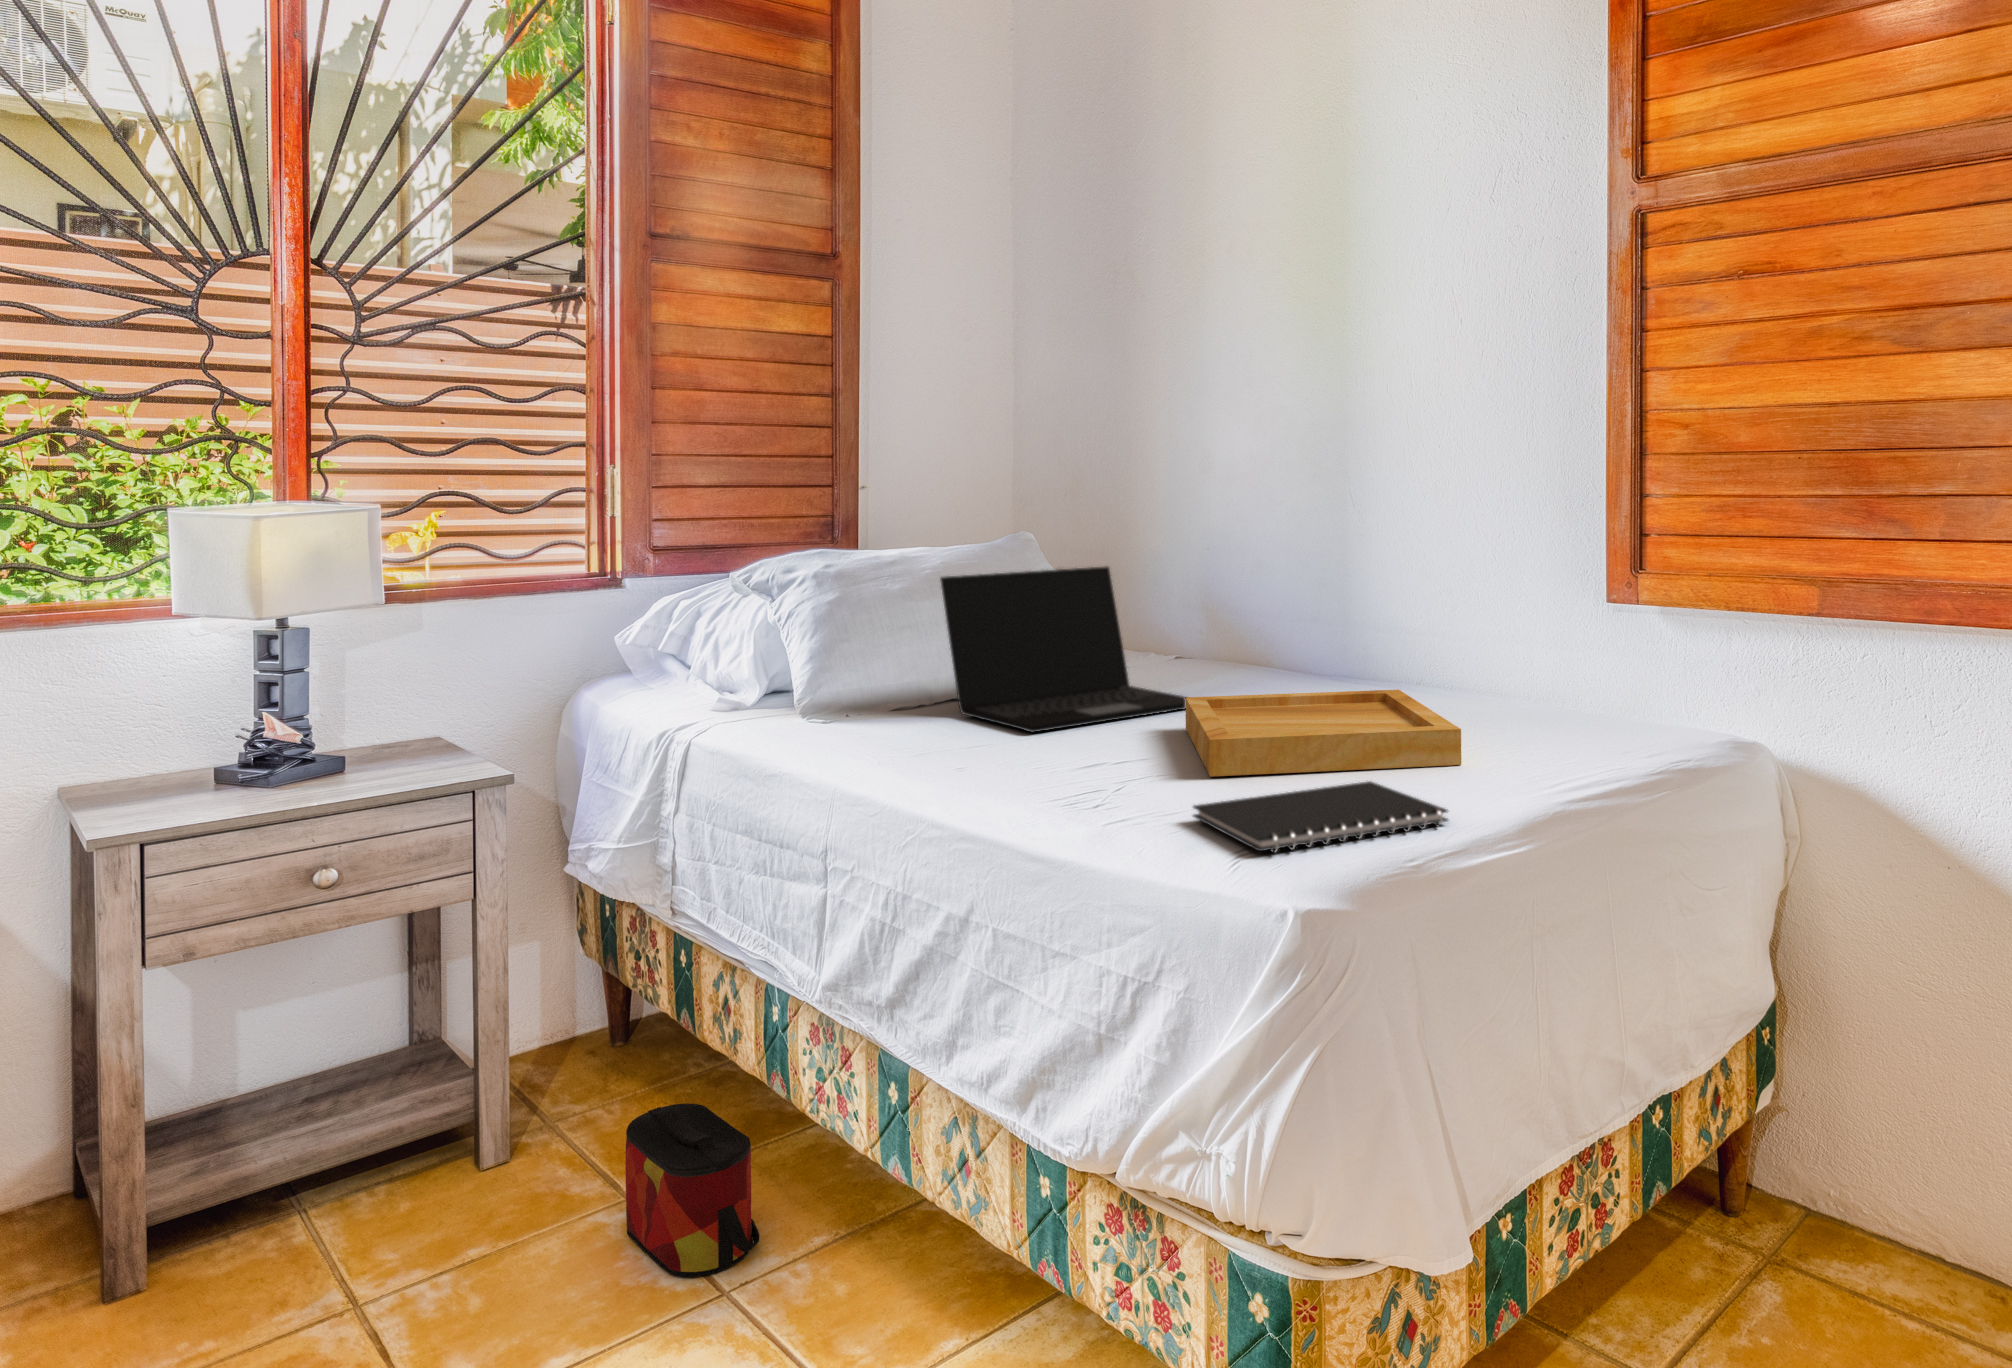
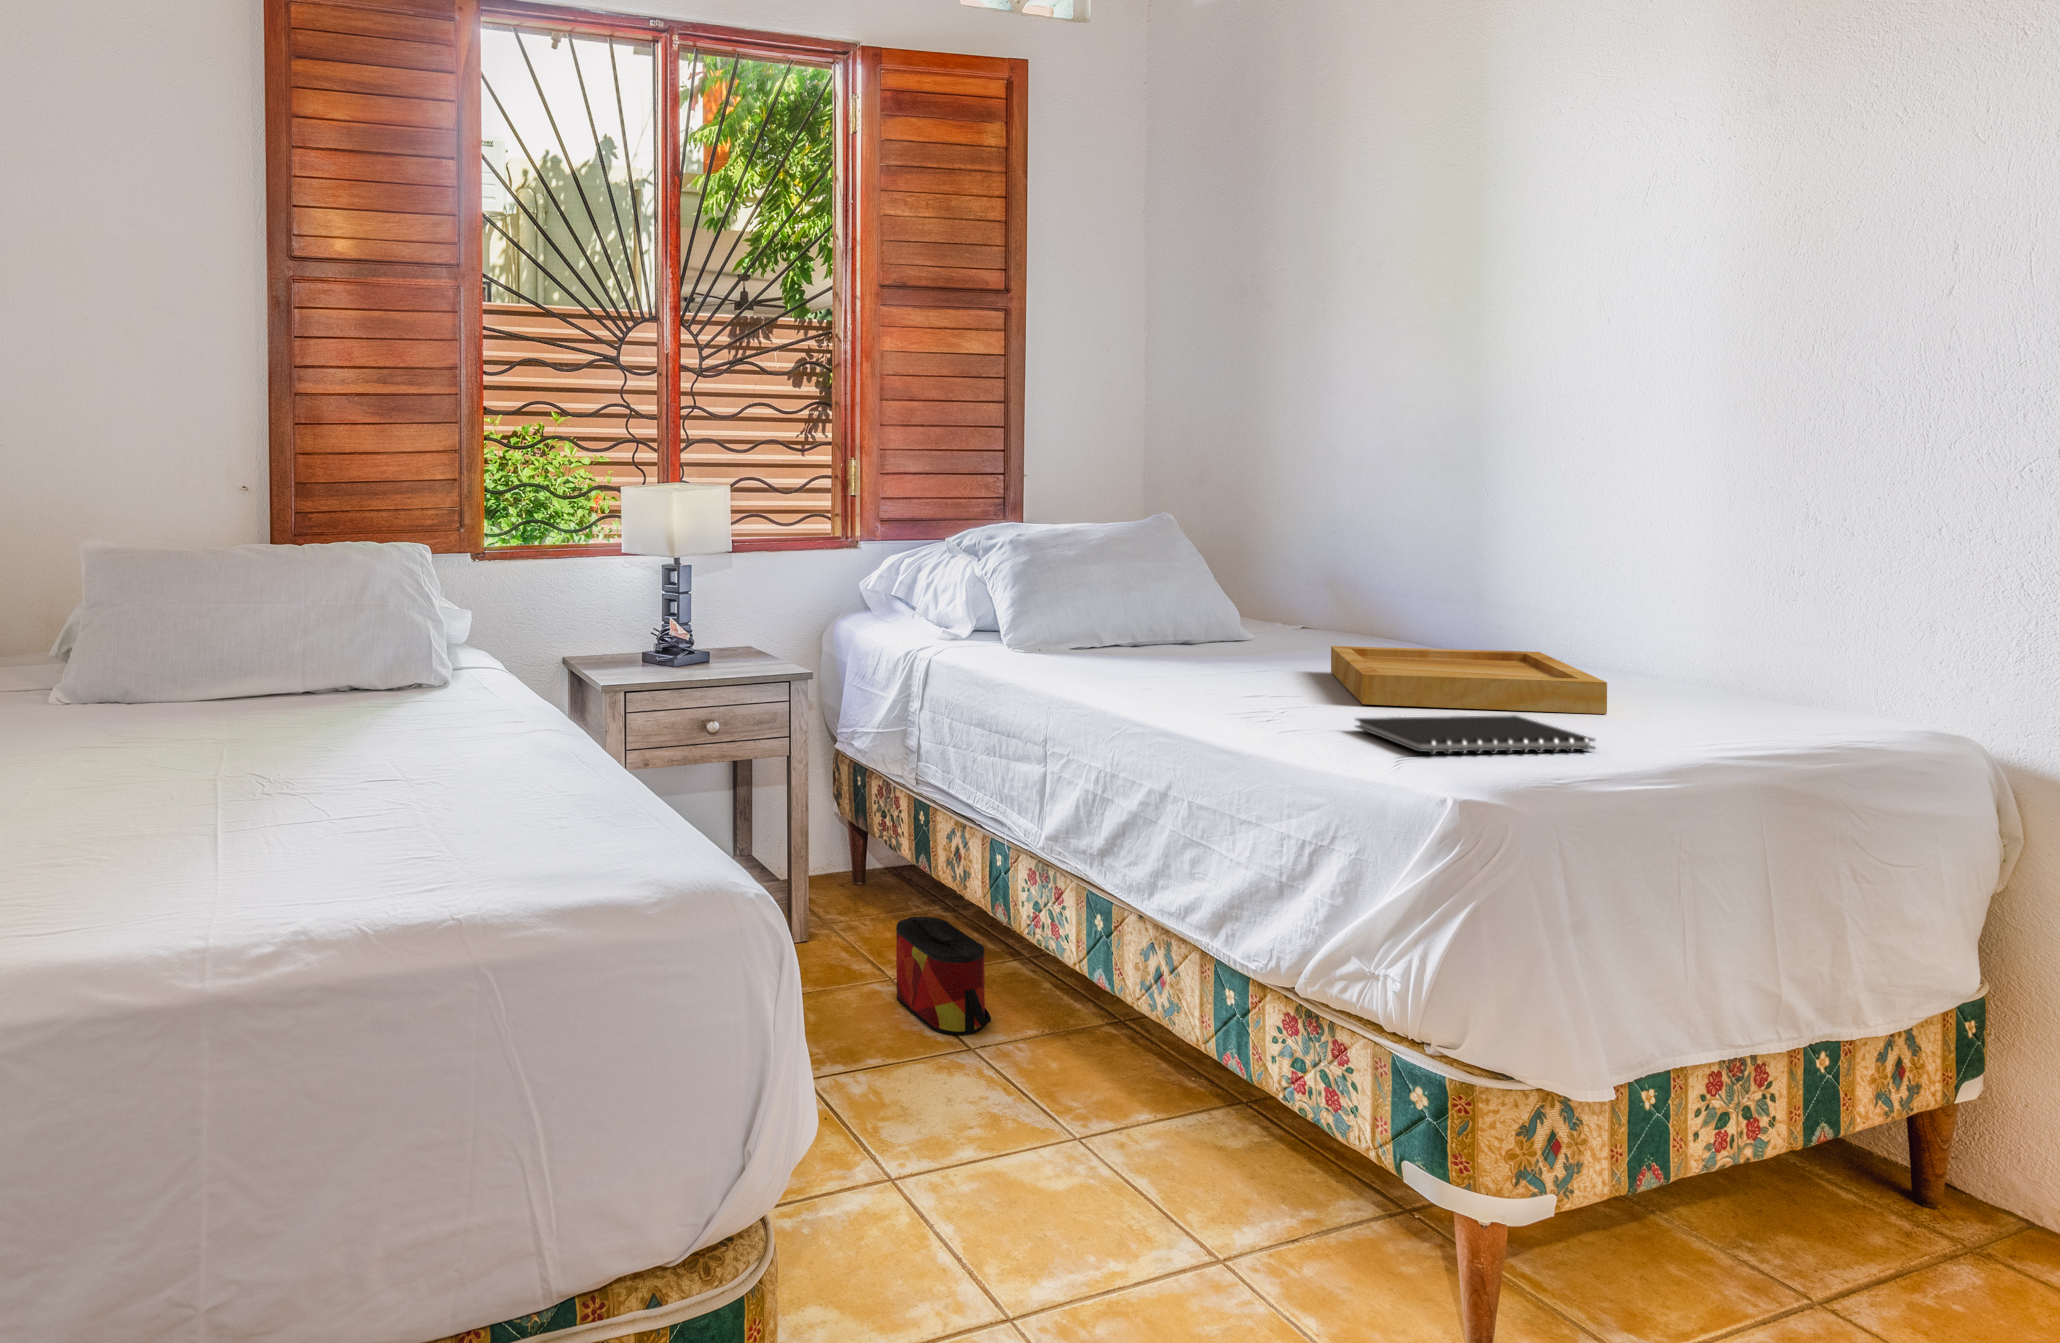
laptop: present [940,566,1186,732] -> none [1115,539,1344,666]

